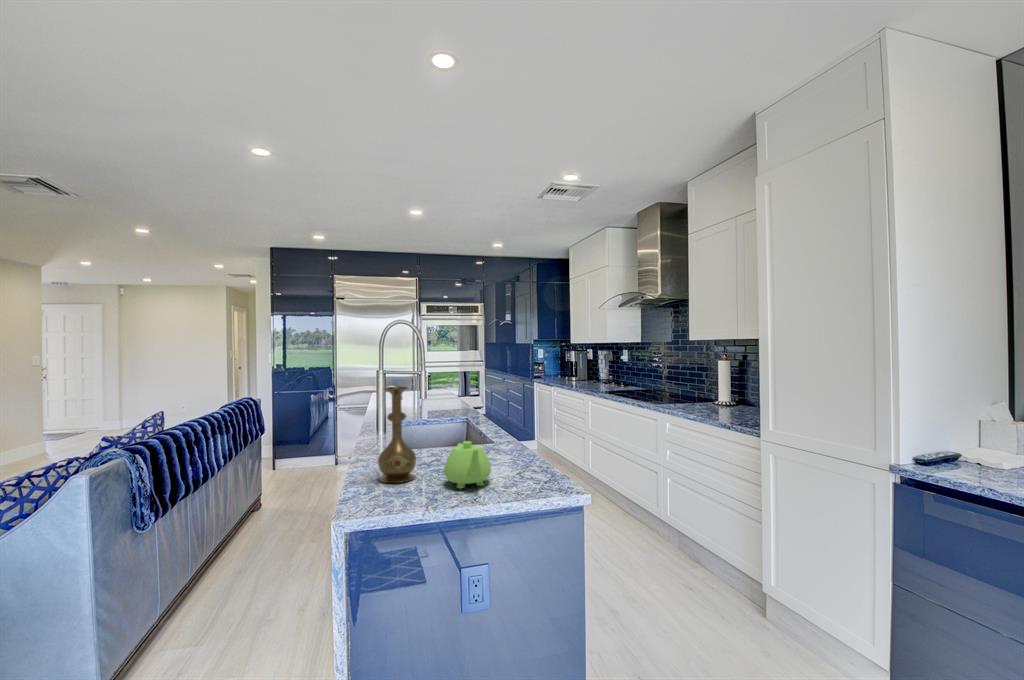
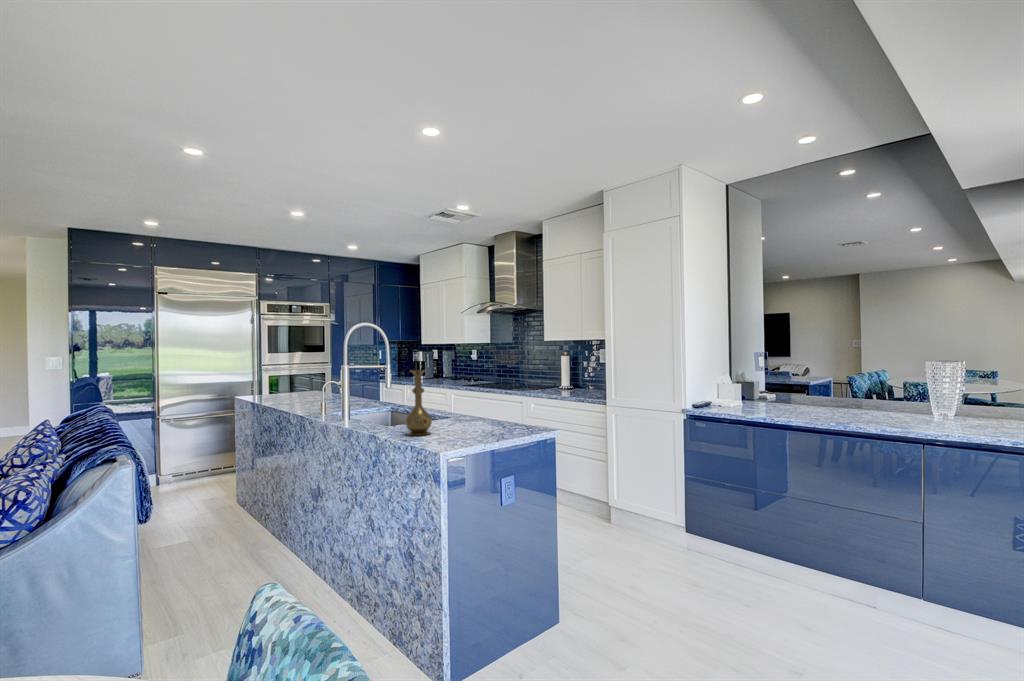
teapot: present [444,441,491,489] -> none [456,404,487,434]

